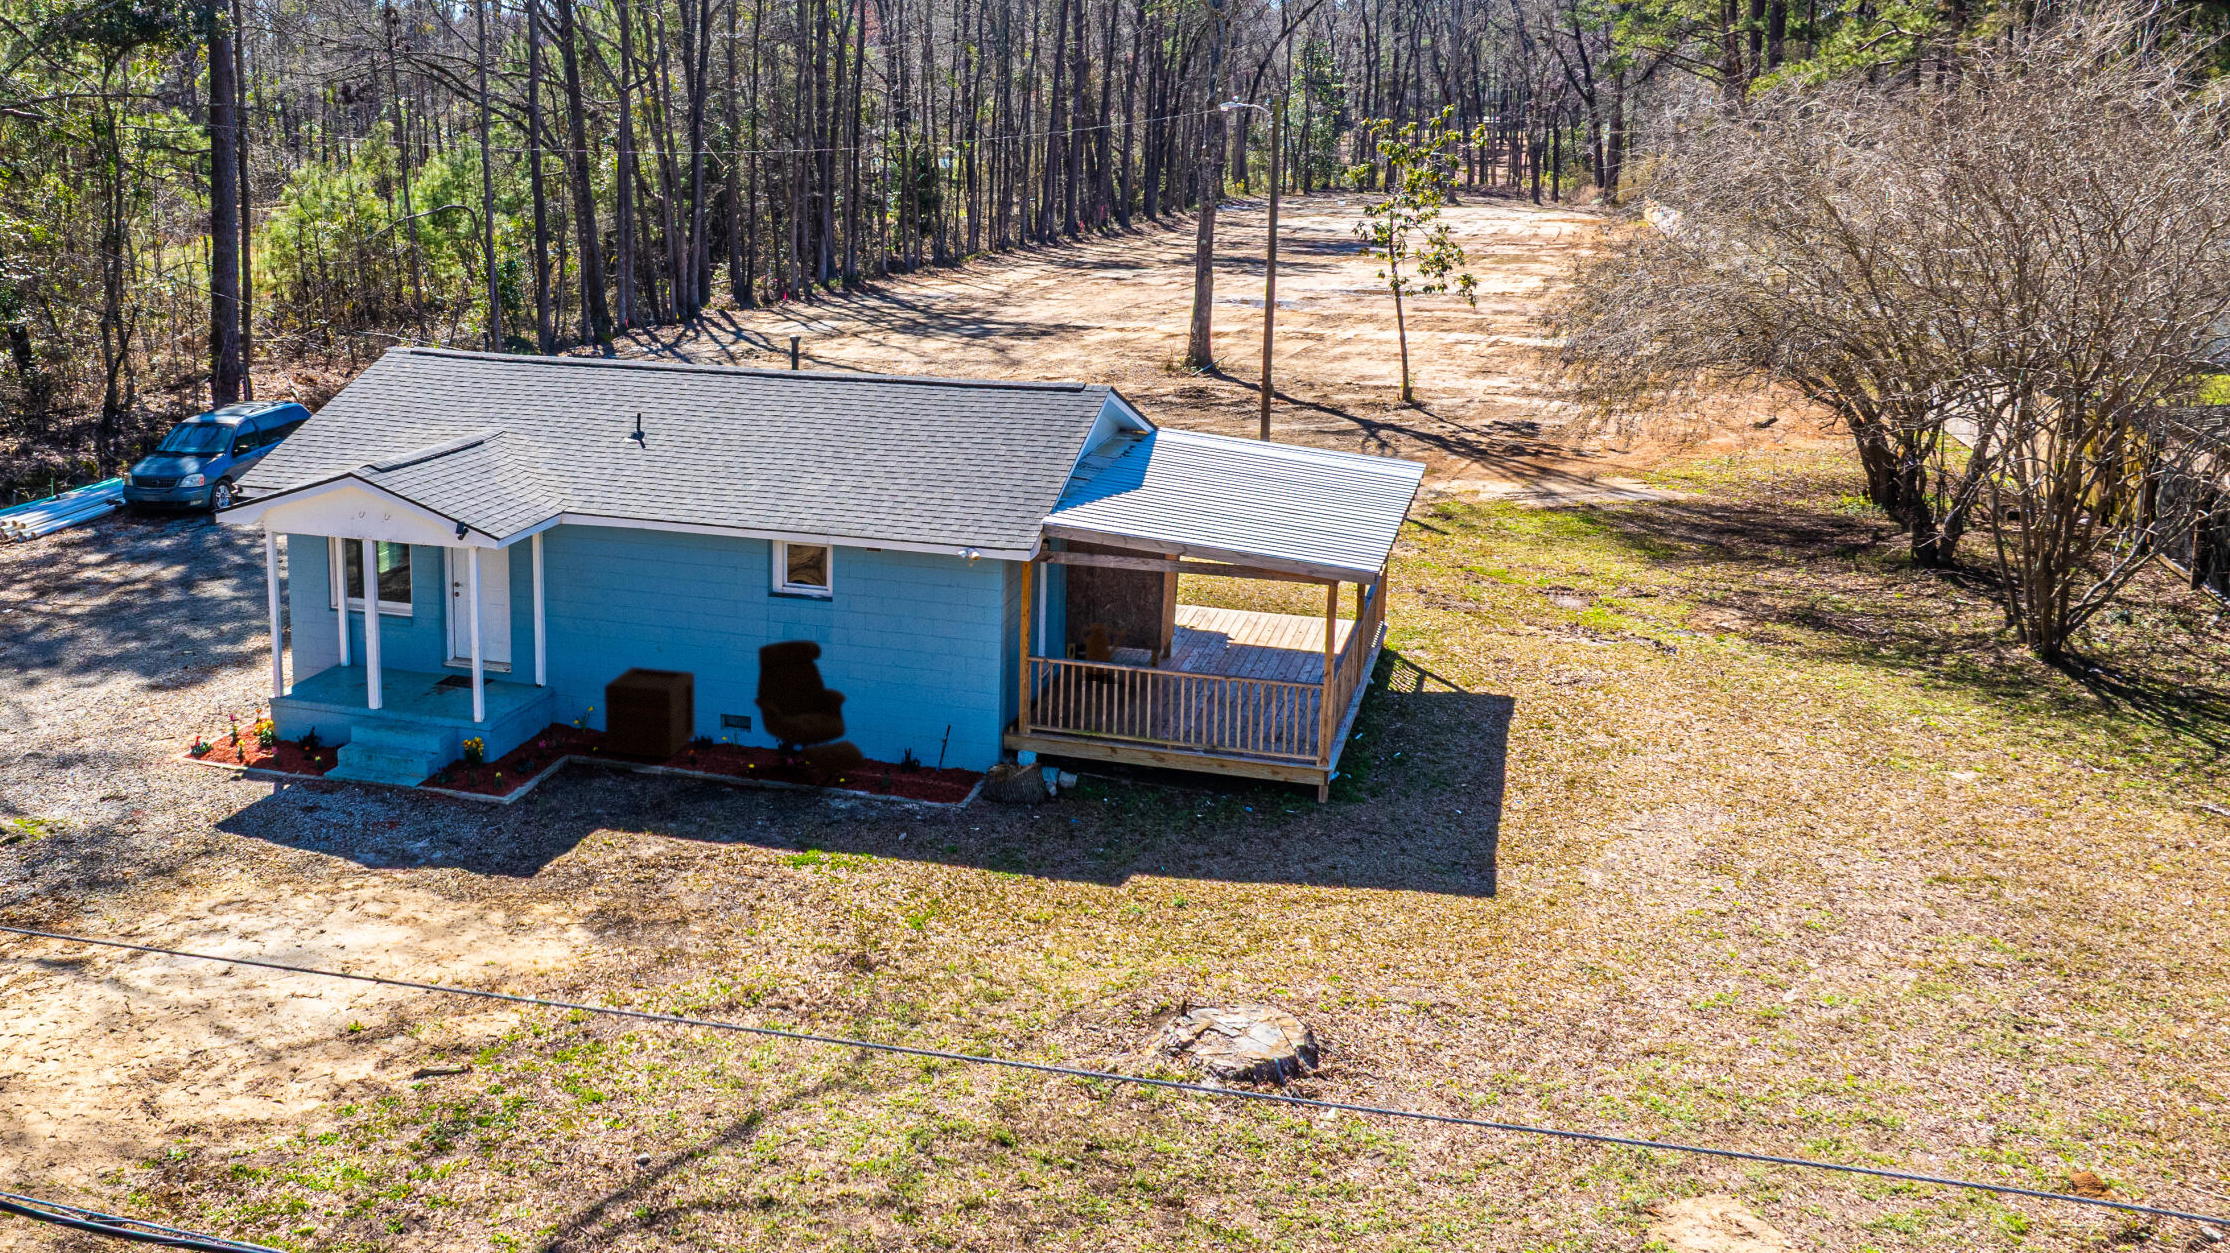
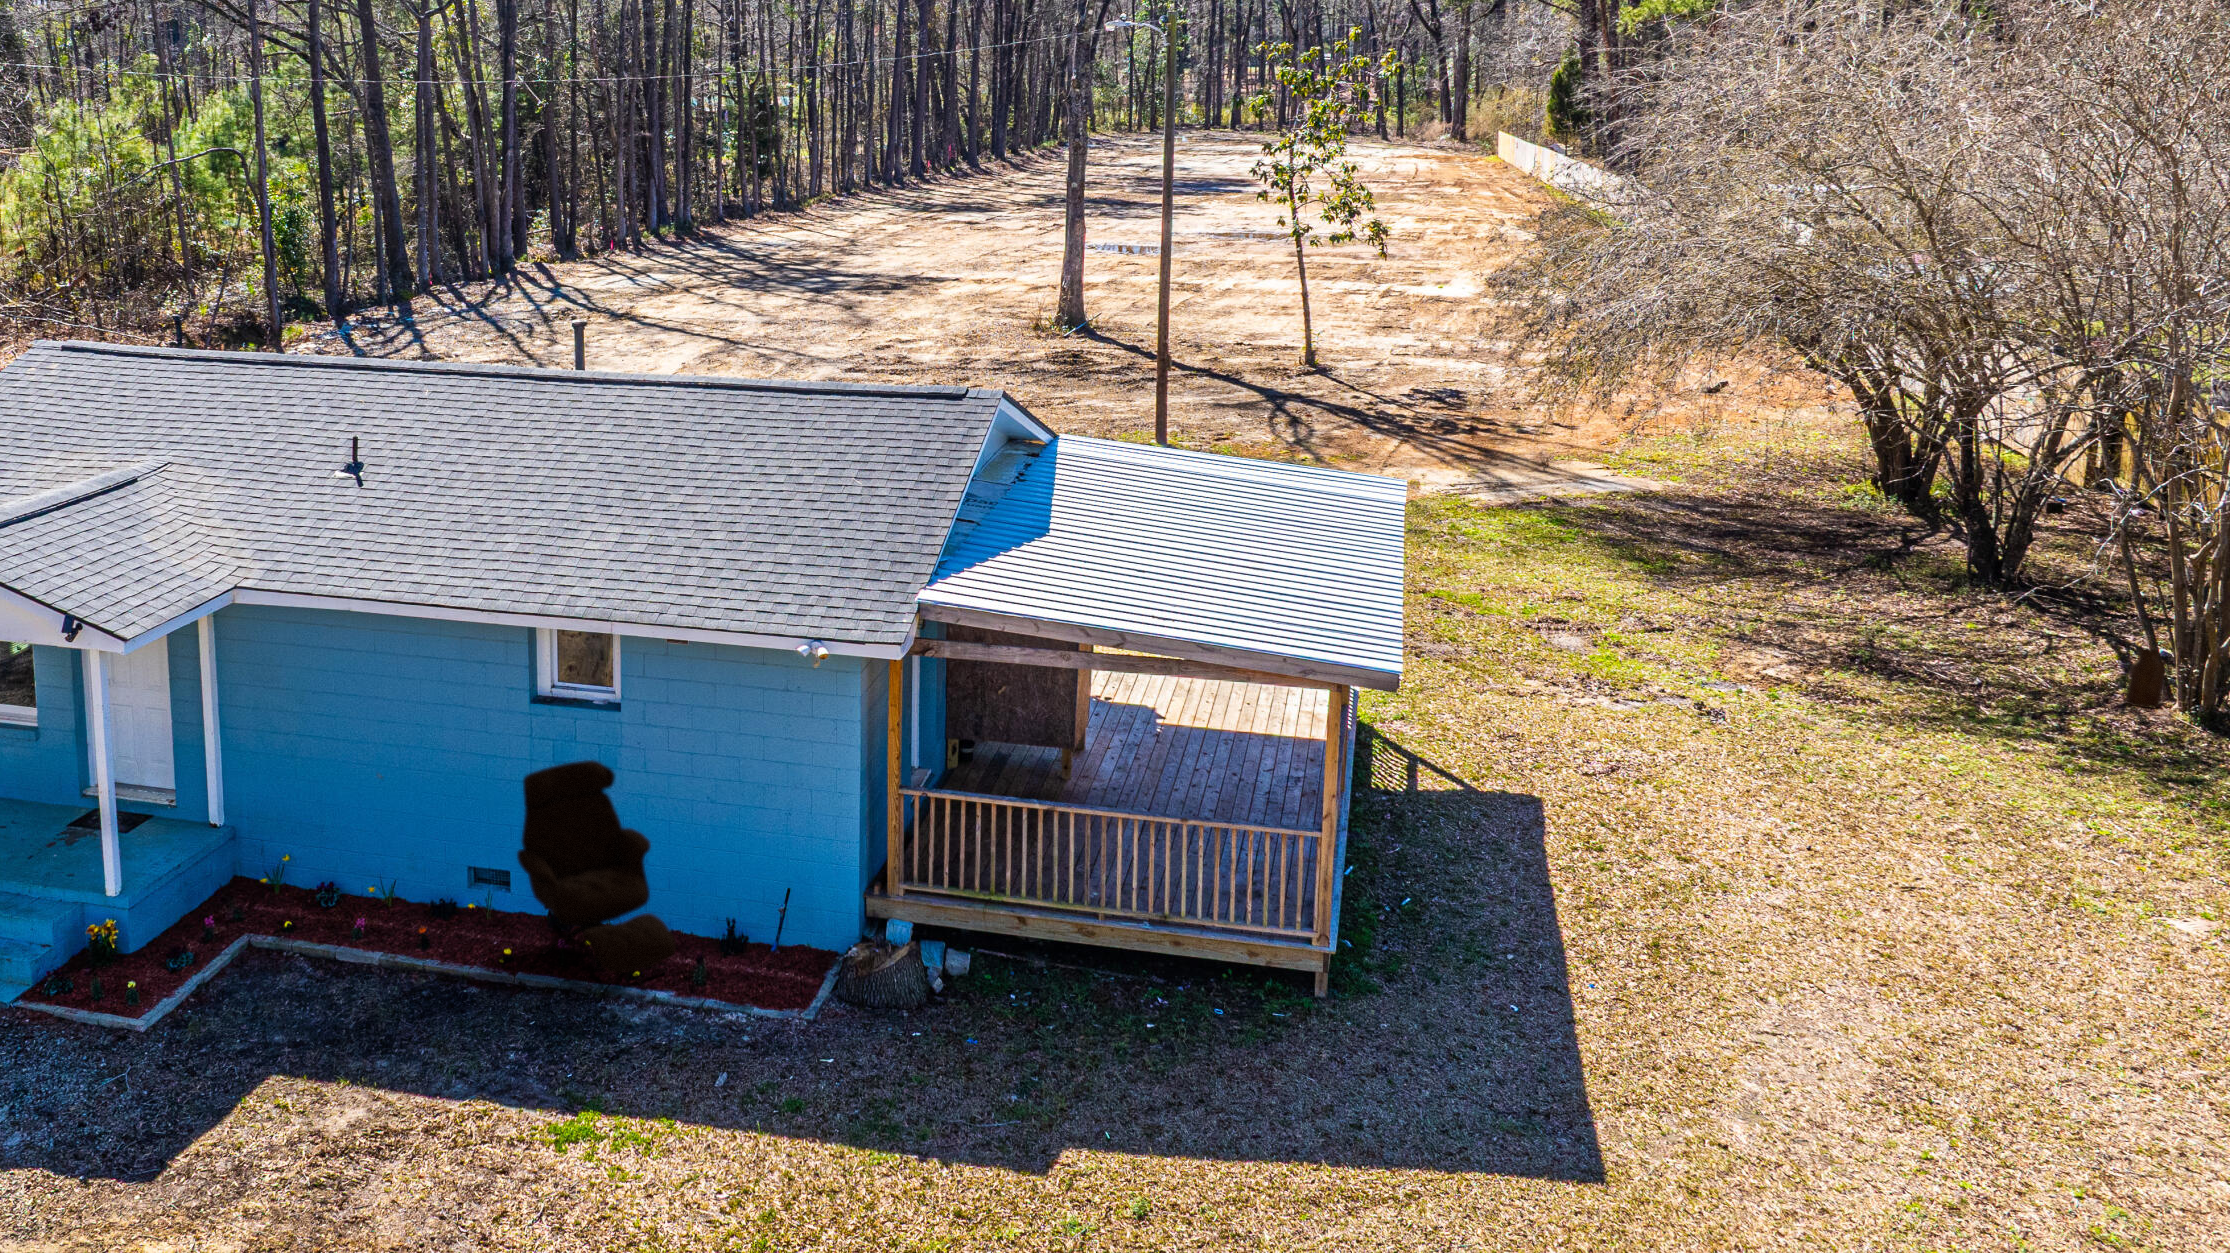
watering can: present [1080,624,1128,675] -> present [2126,648,2167,708]
wooden crate: present [604,667,695,758] -> none [302,797,441,939]

